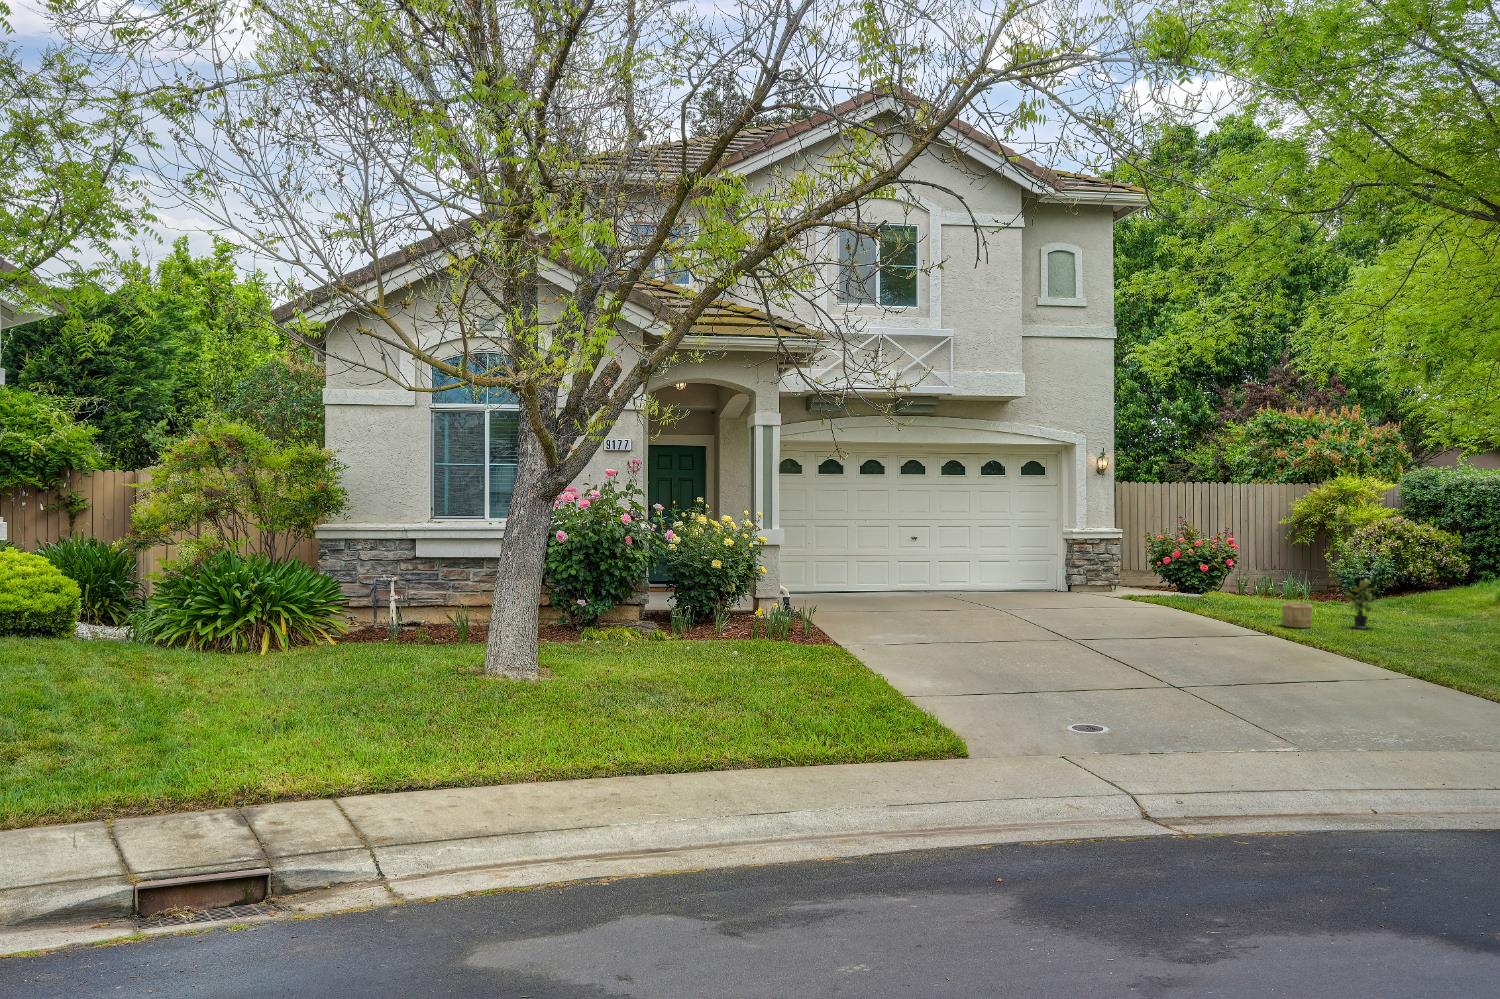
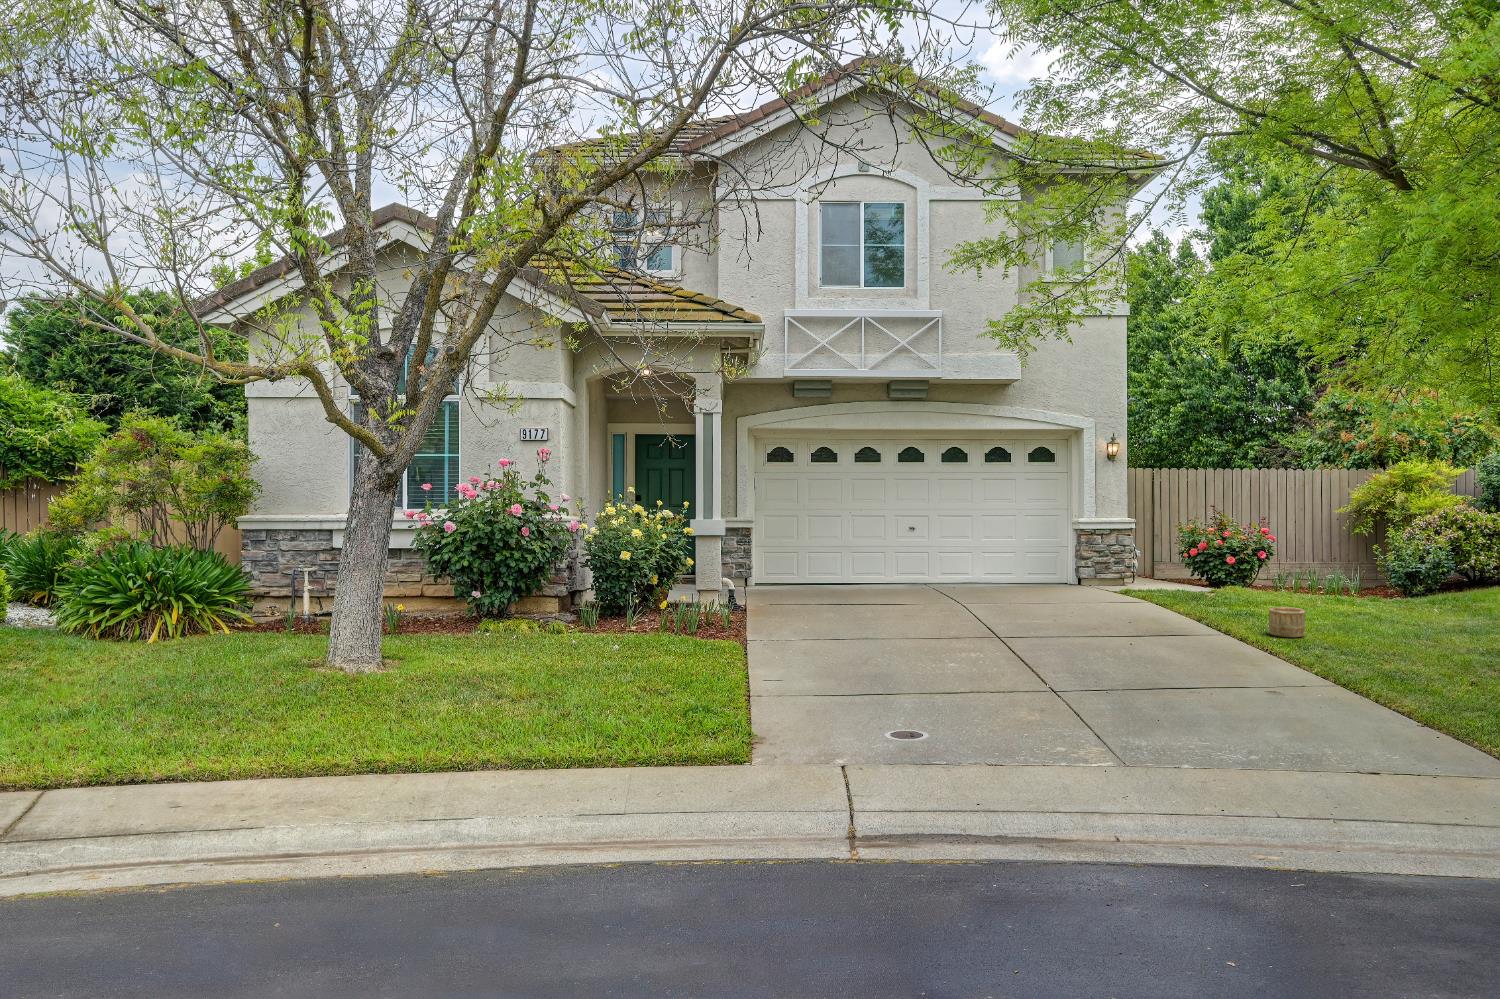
potted plant: present [1346,579,1375,629] -> none [1347,580,1386,640]

